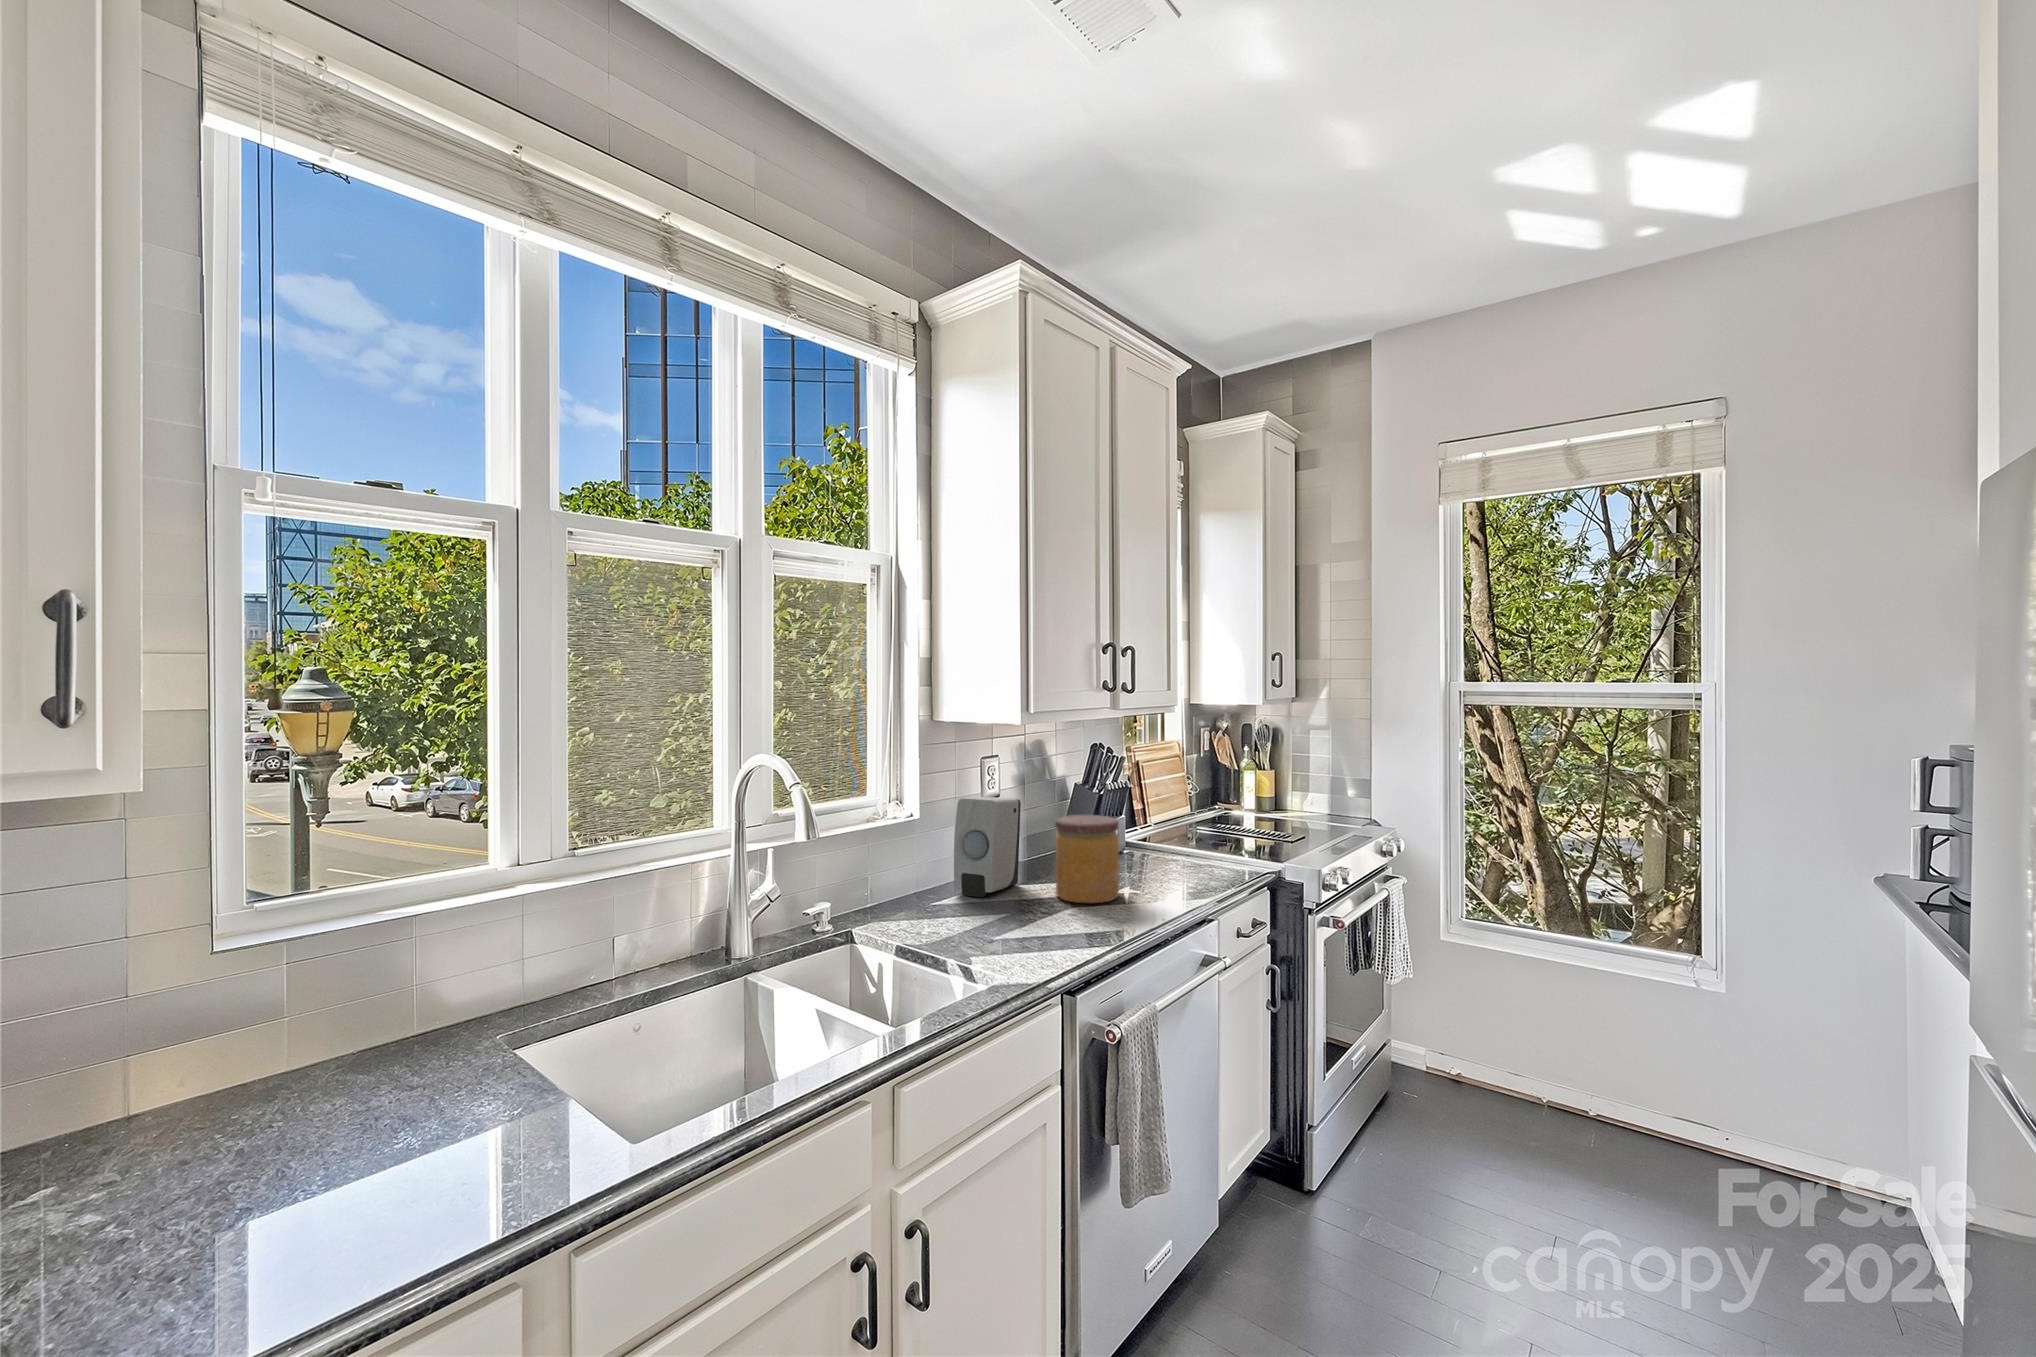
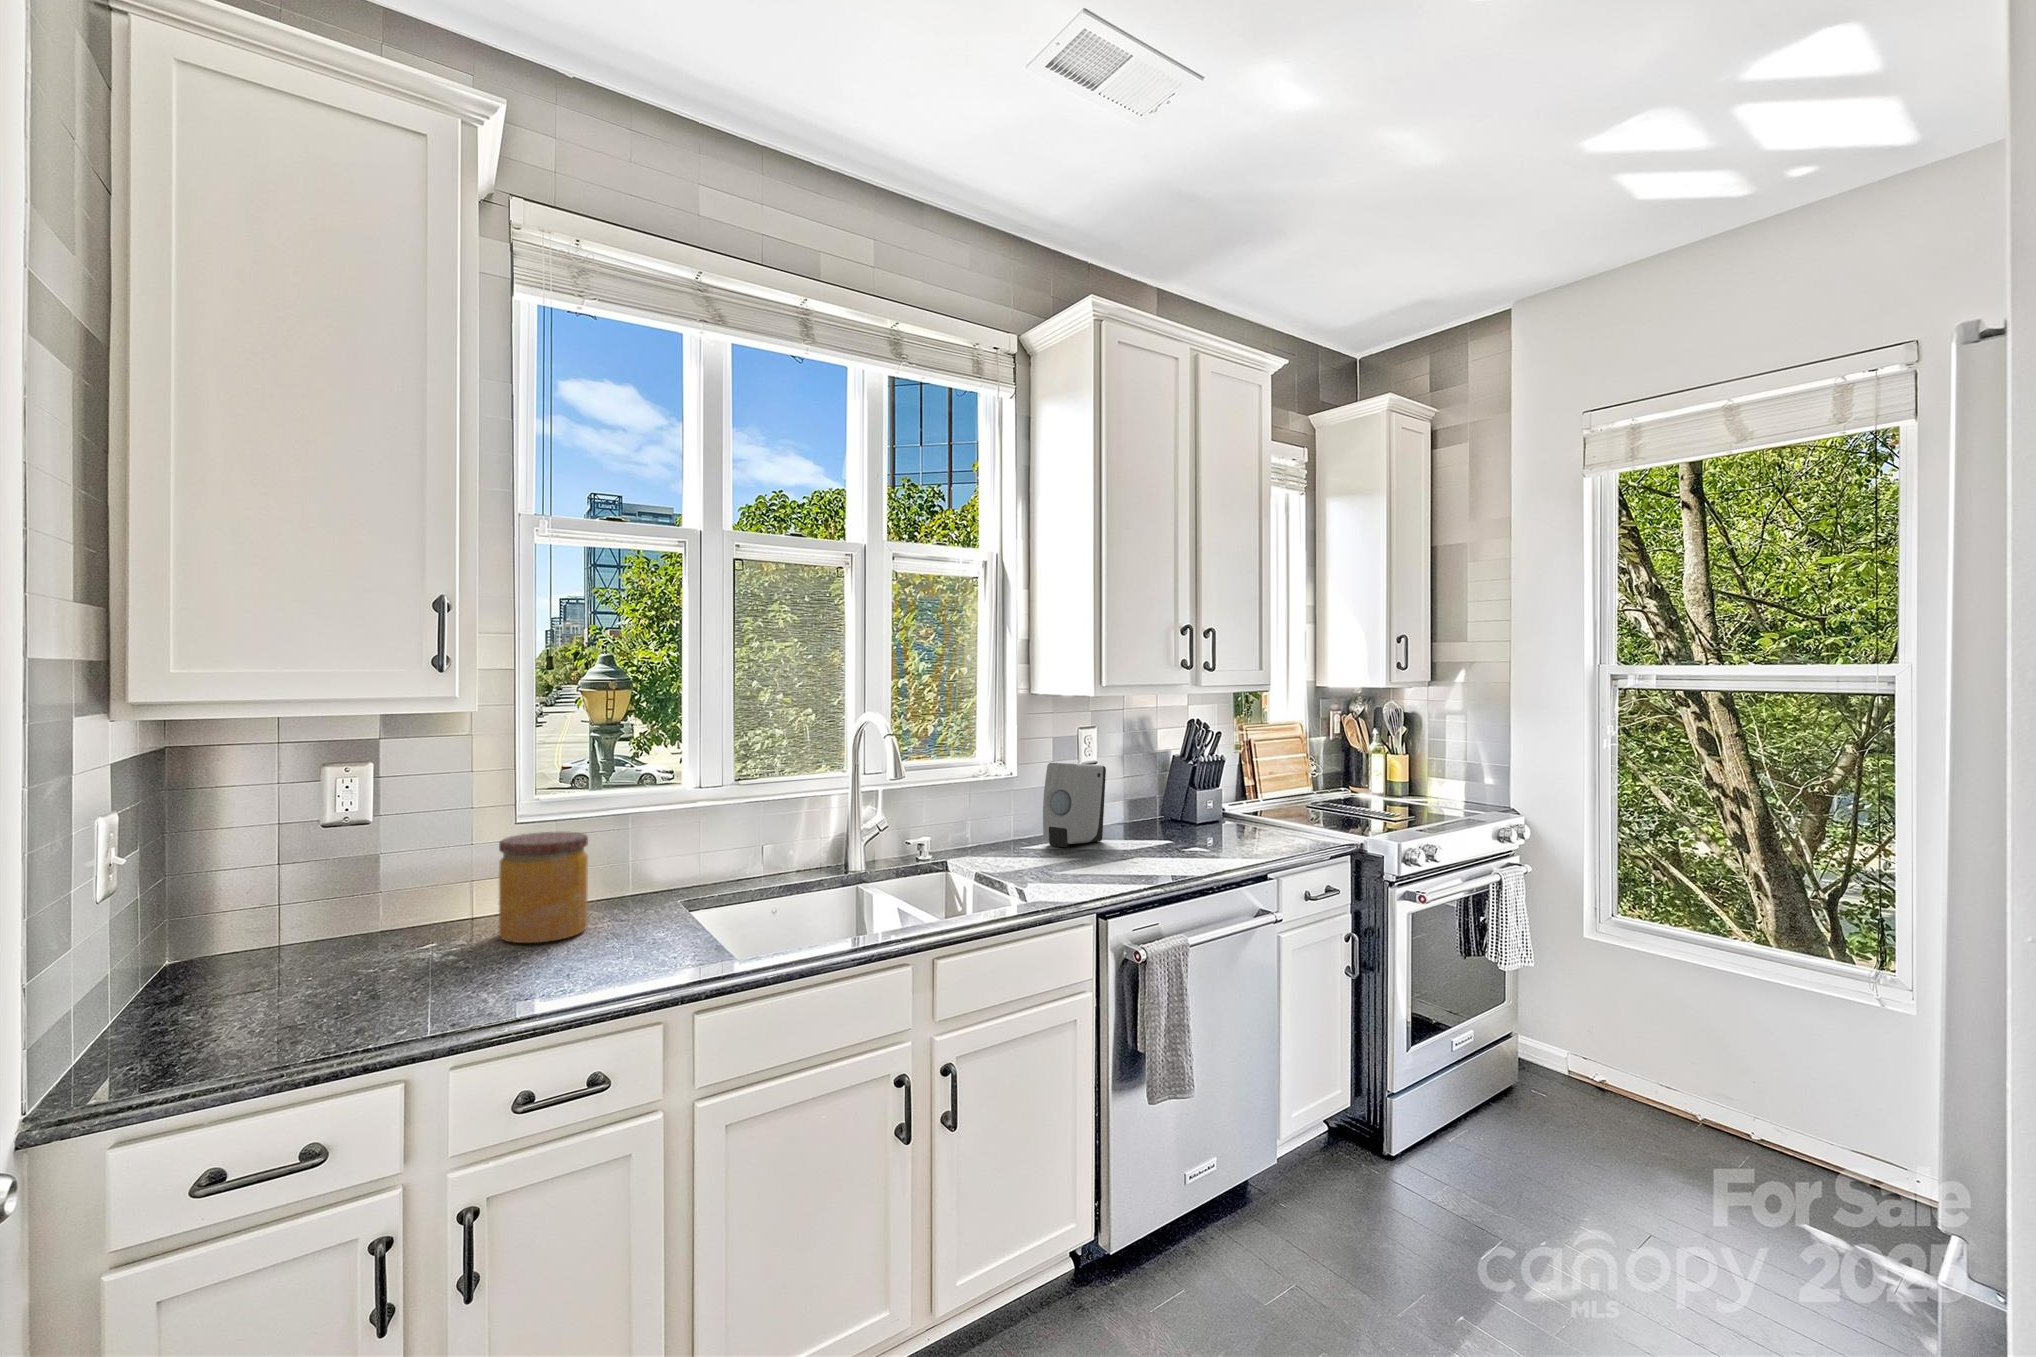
jar: present [1055,815,1119,903] -> present [499,832,588,943]

